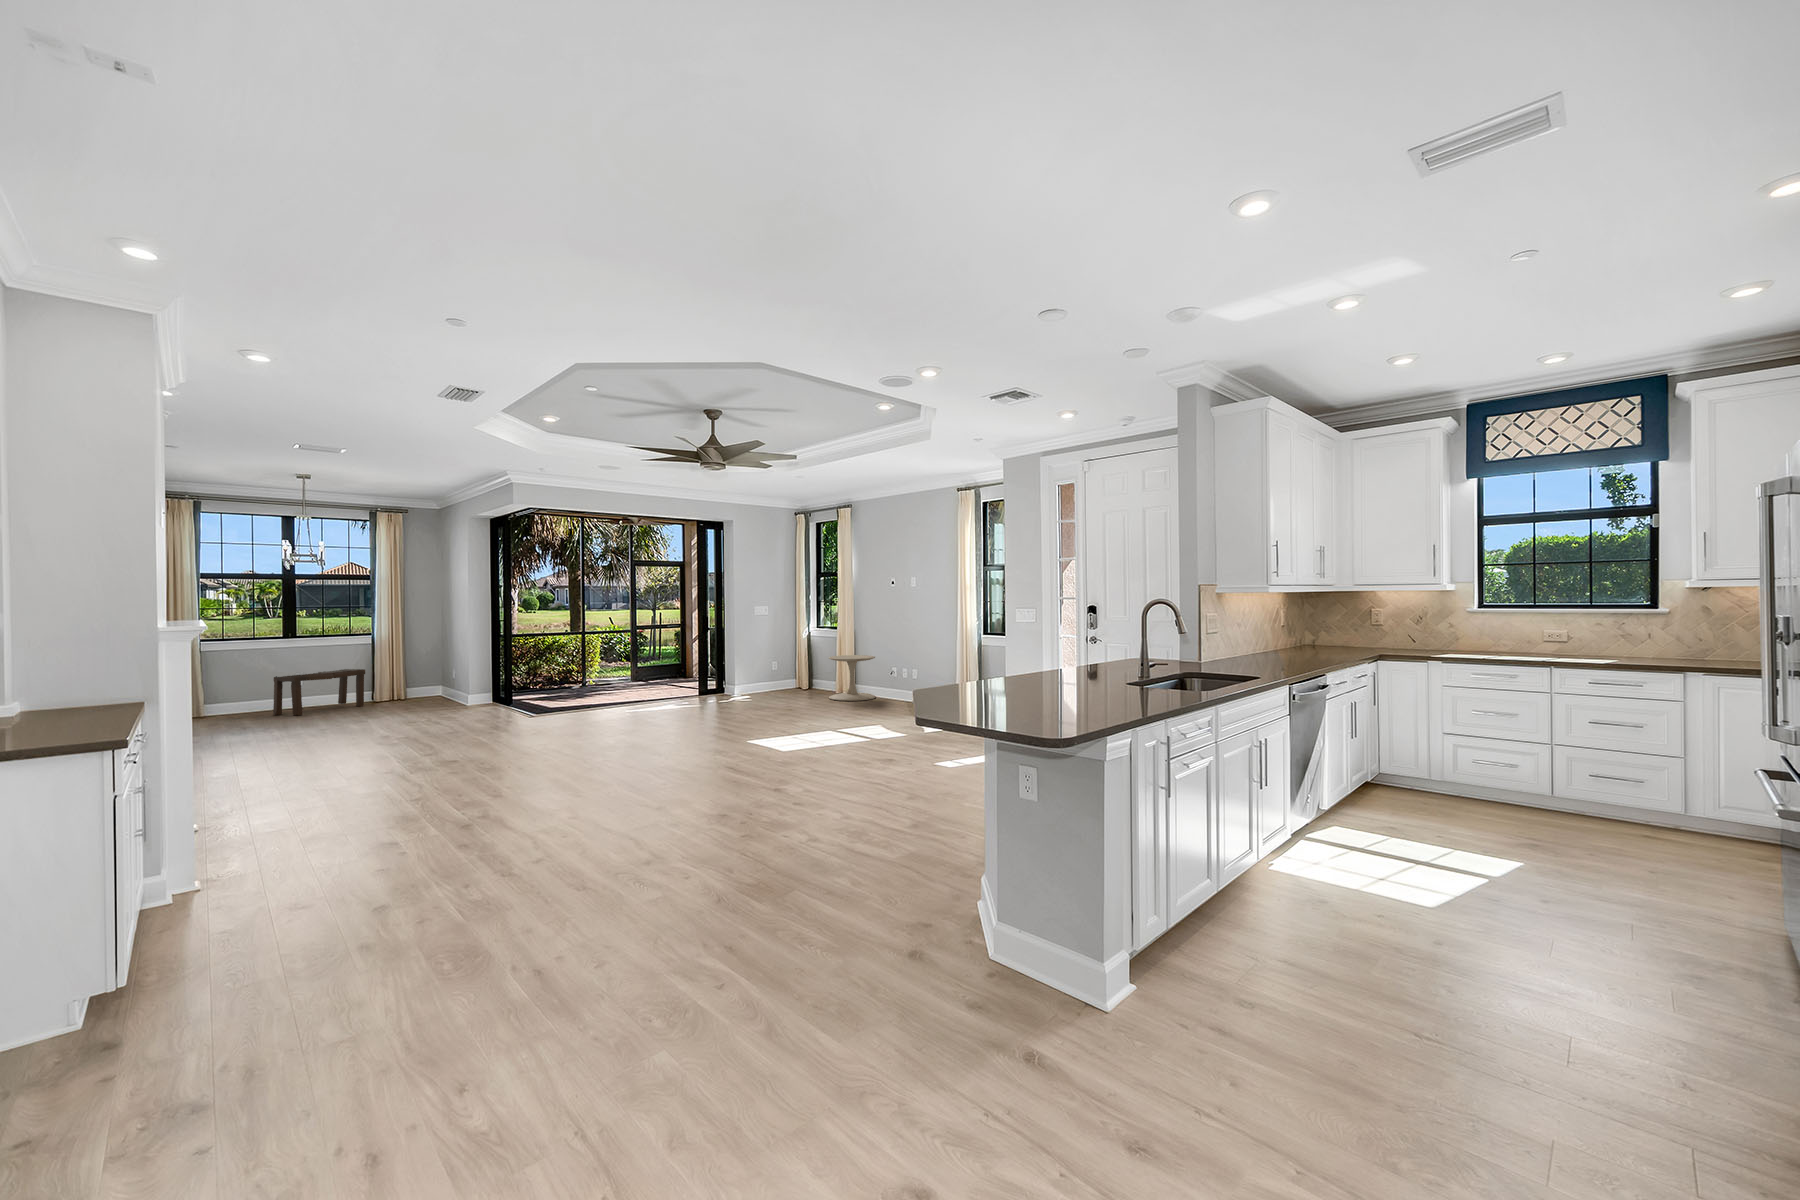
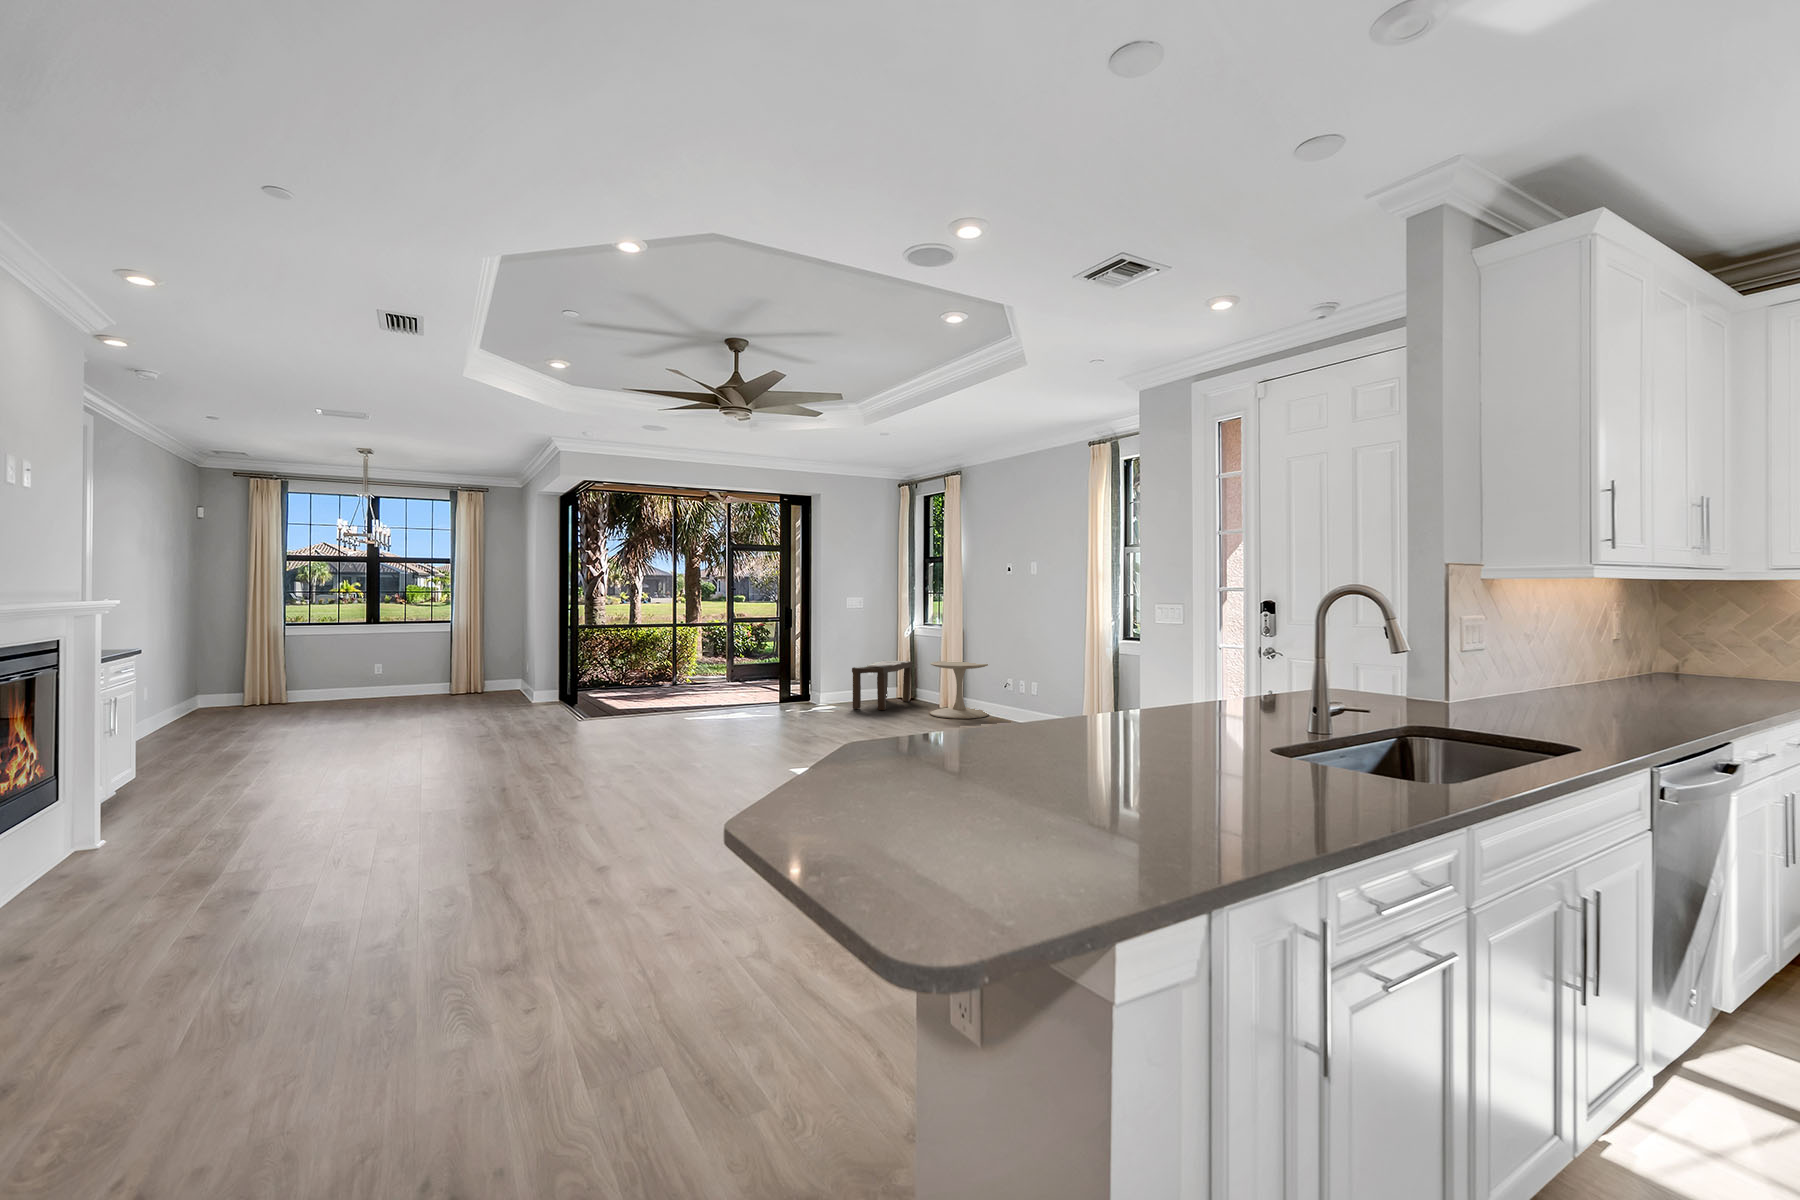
bench: present [273,669,365,716] -> present [852,661,913,710]

